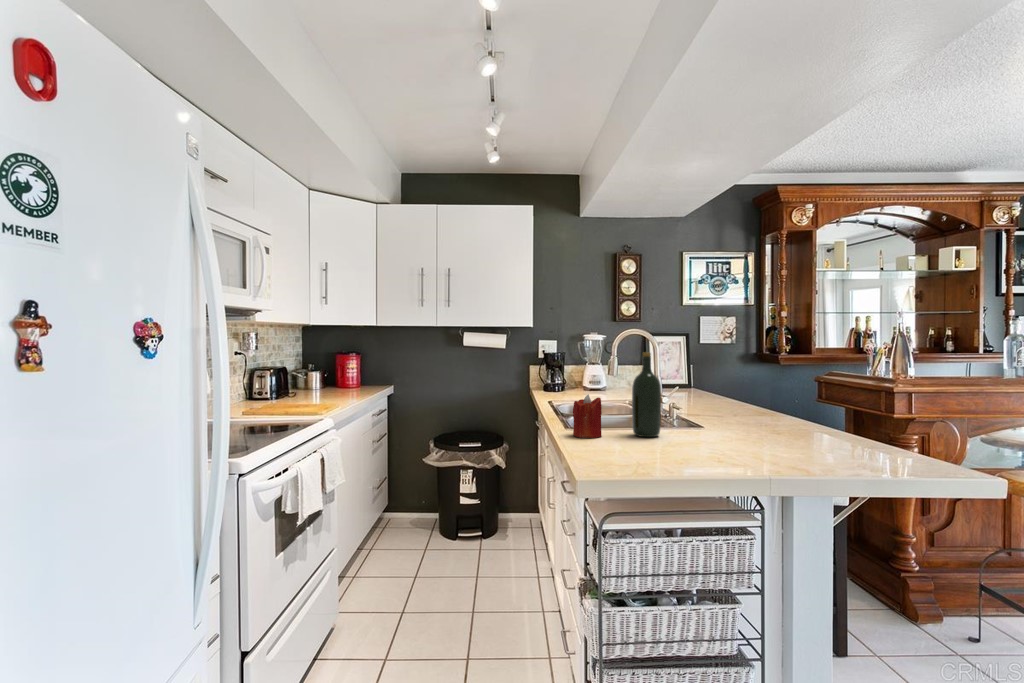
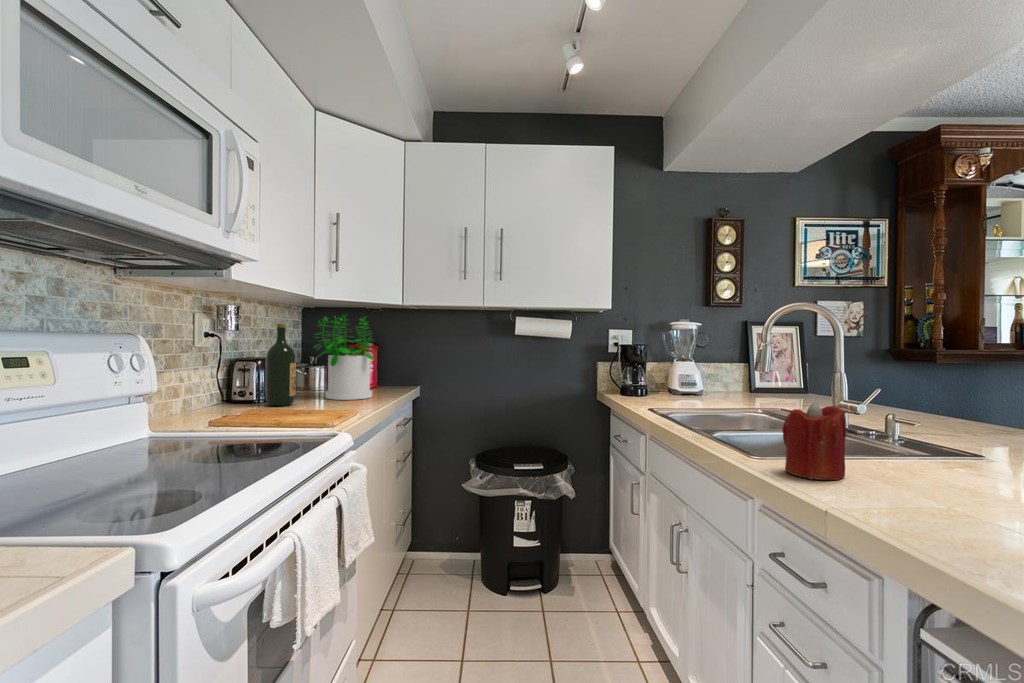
potted plant: none [309,335,355,397] -> present [314,314,374,400]
wine bottle: present [632,352,662,437] -> present [266,324,296,406]

